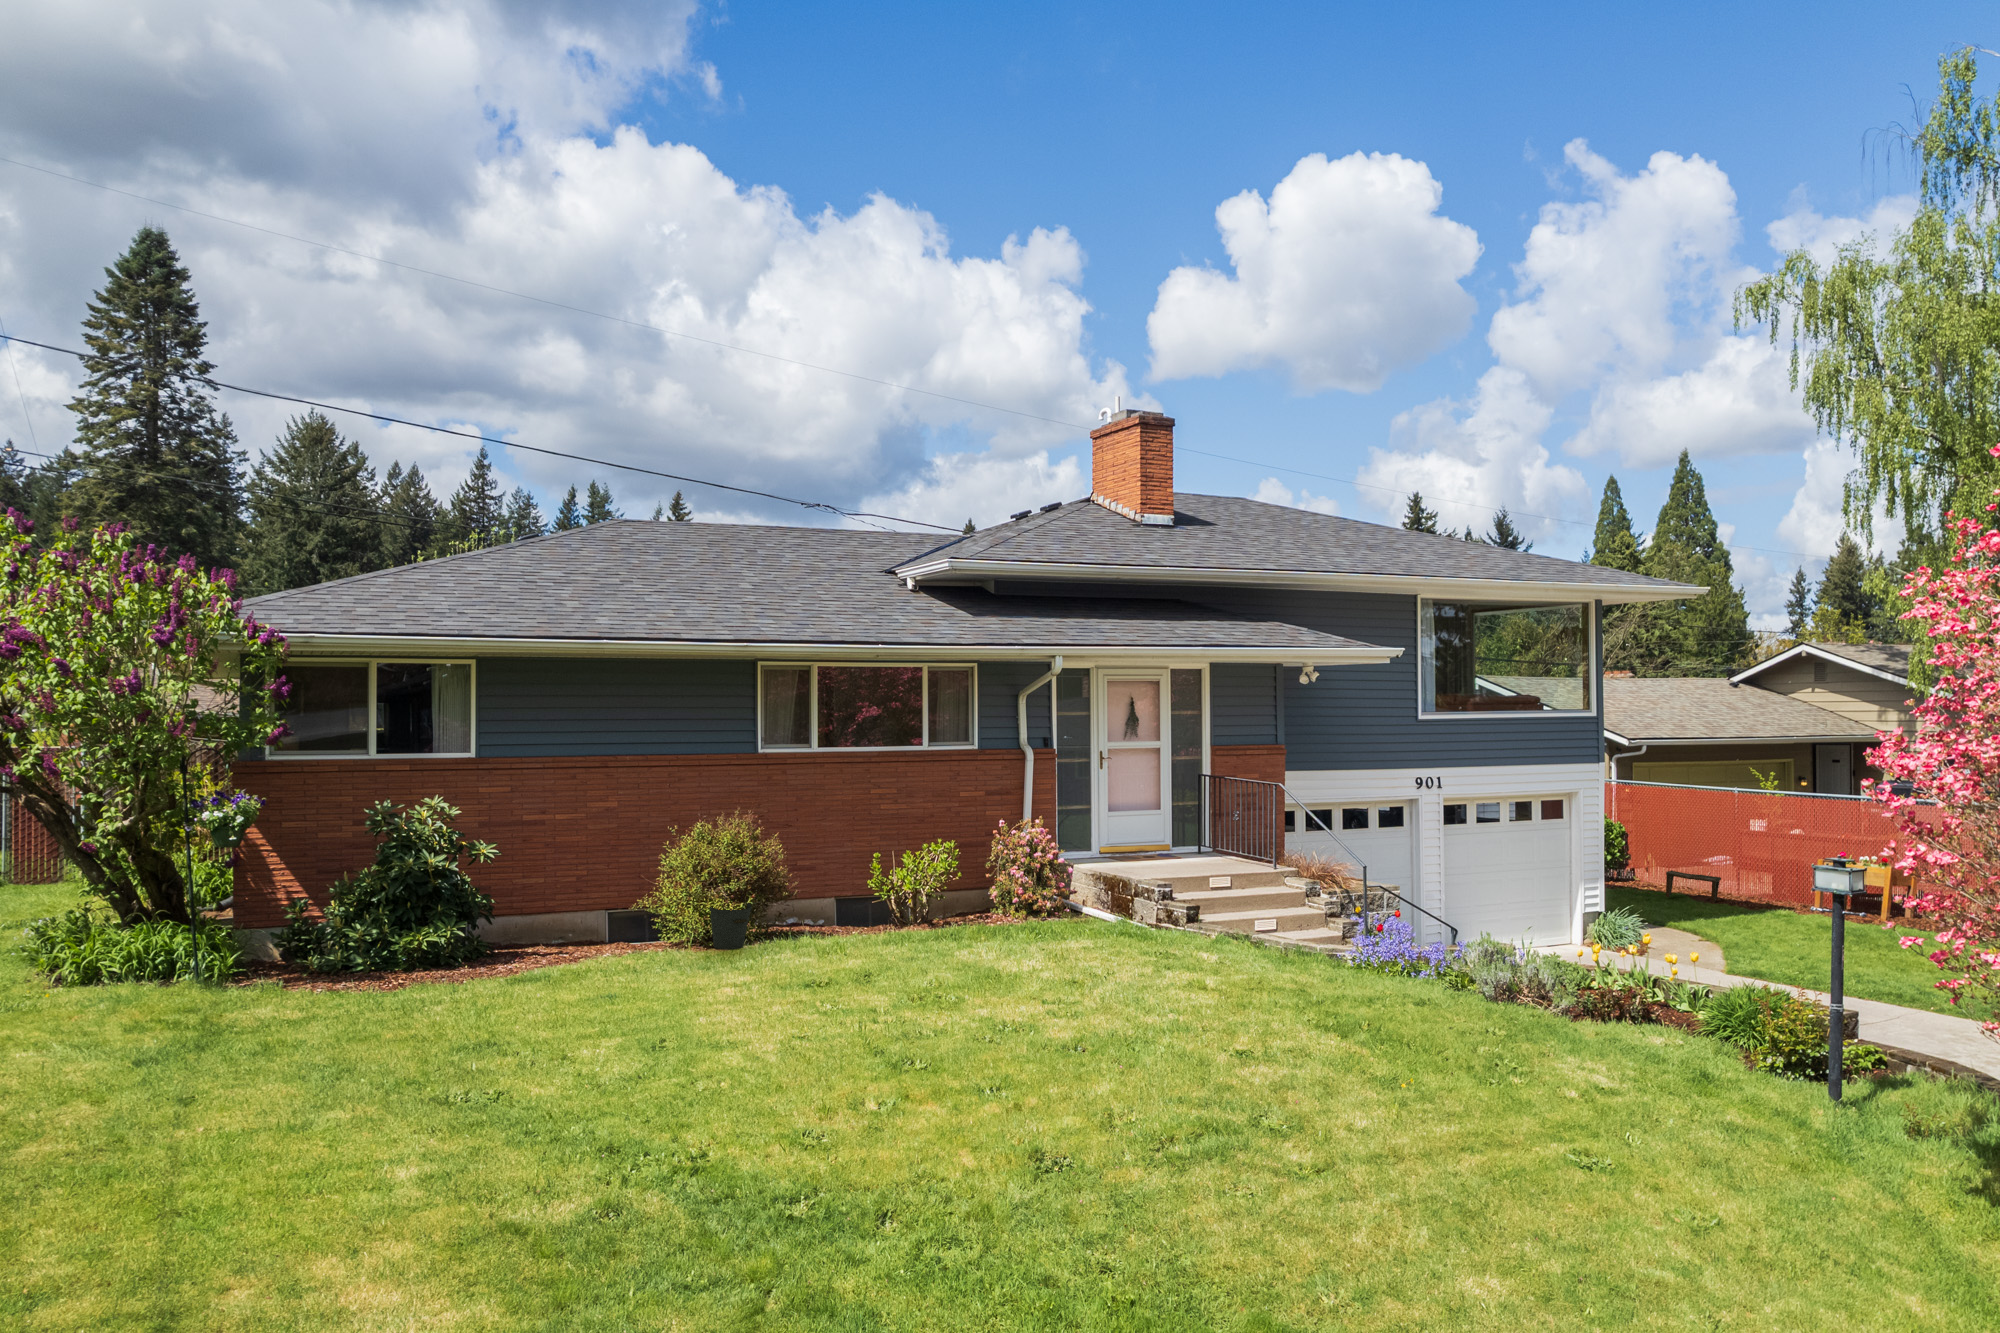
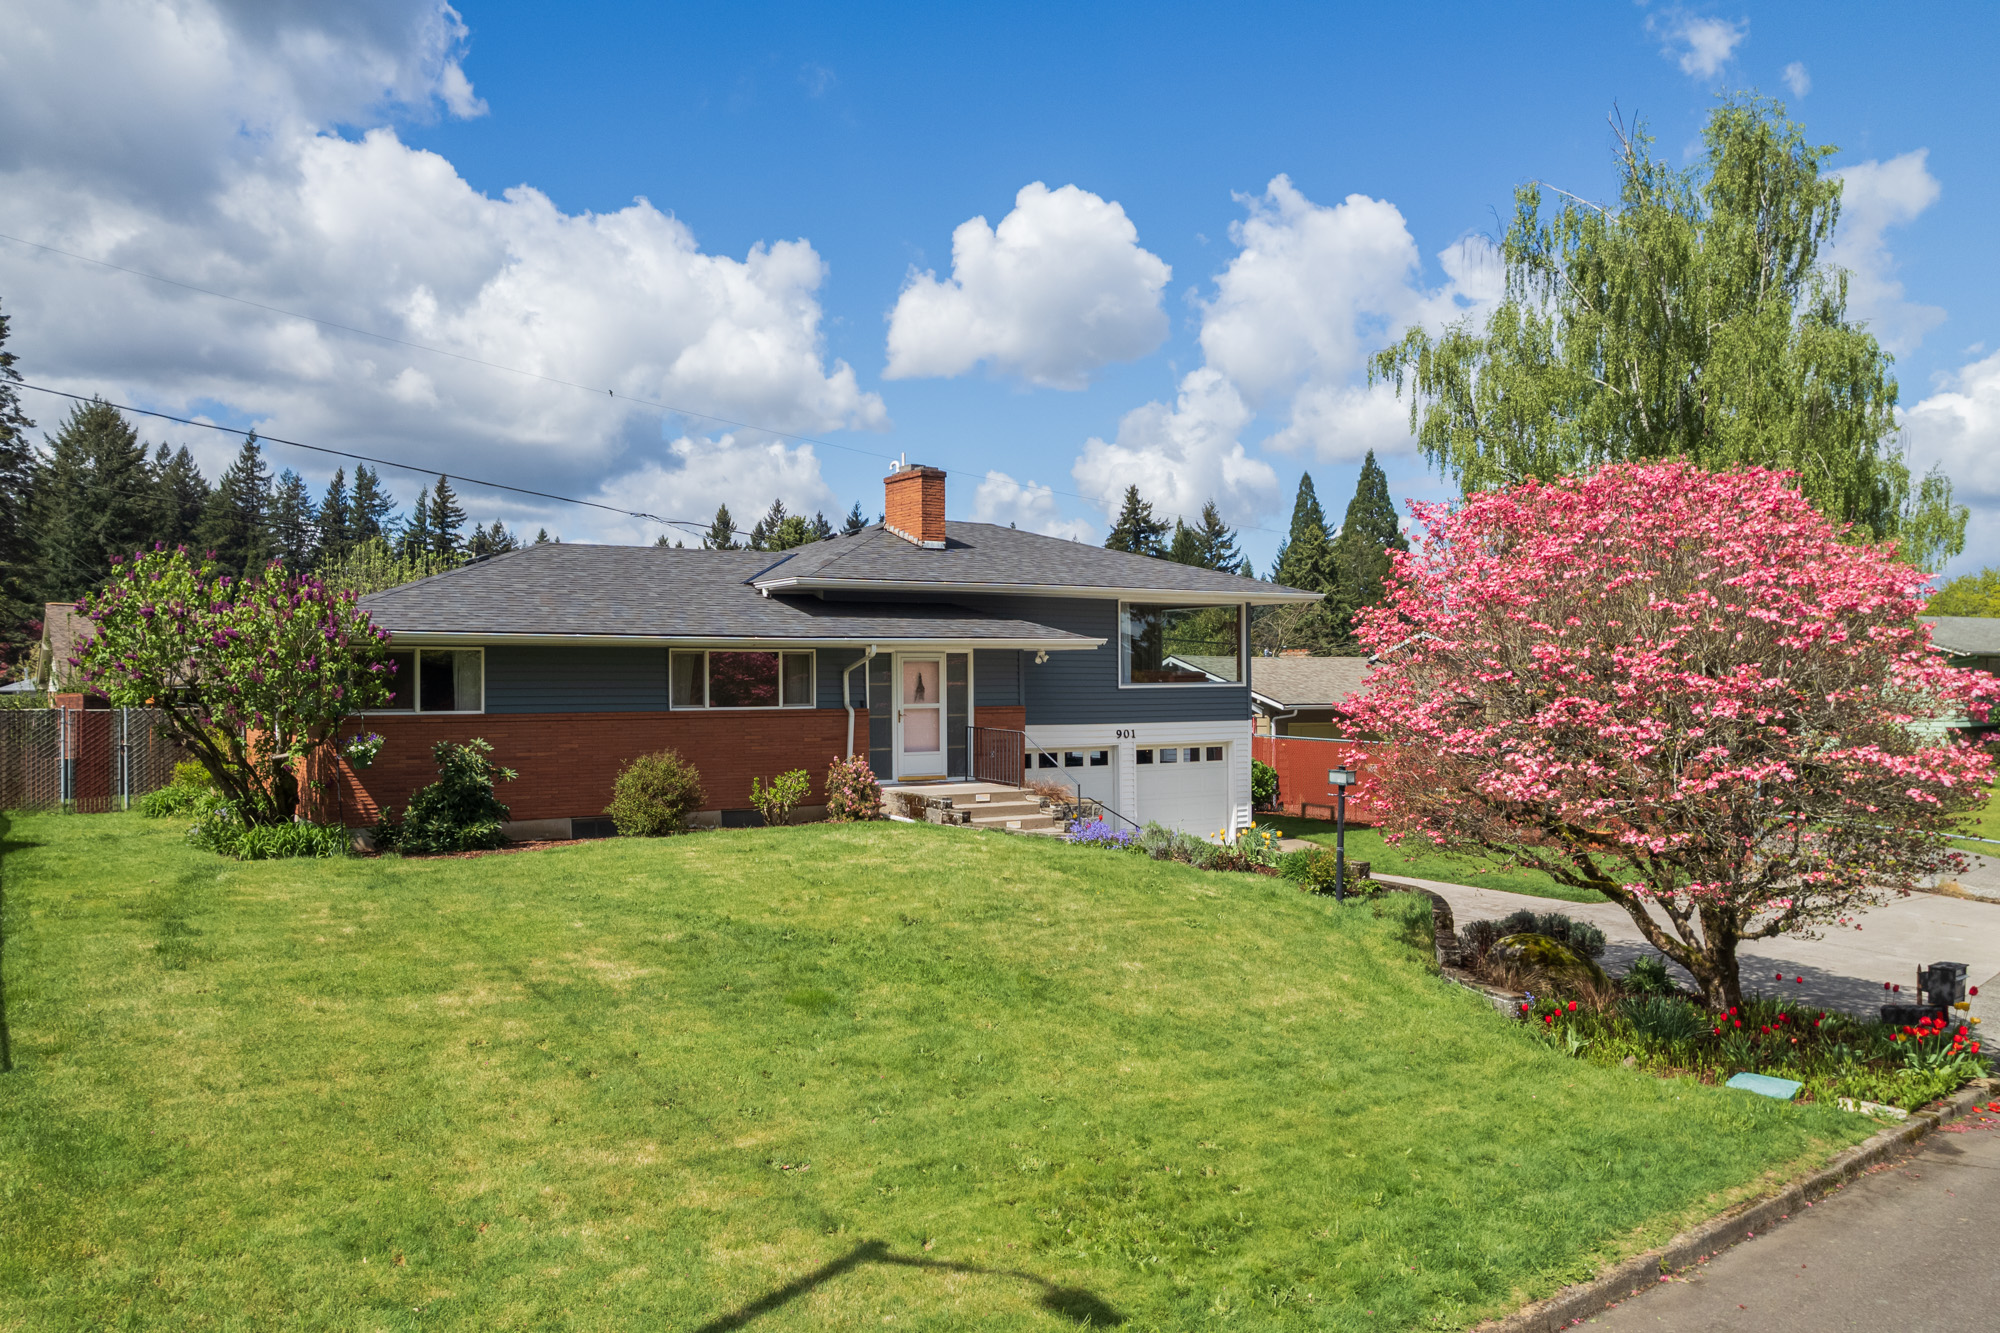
bucket: present [710,903,751,950] -> none [657,808,685,838]

